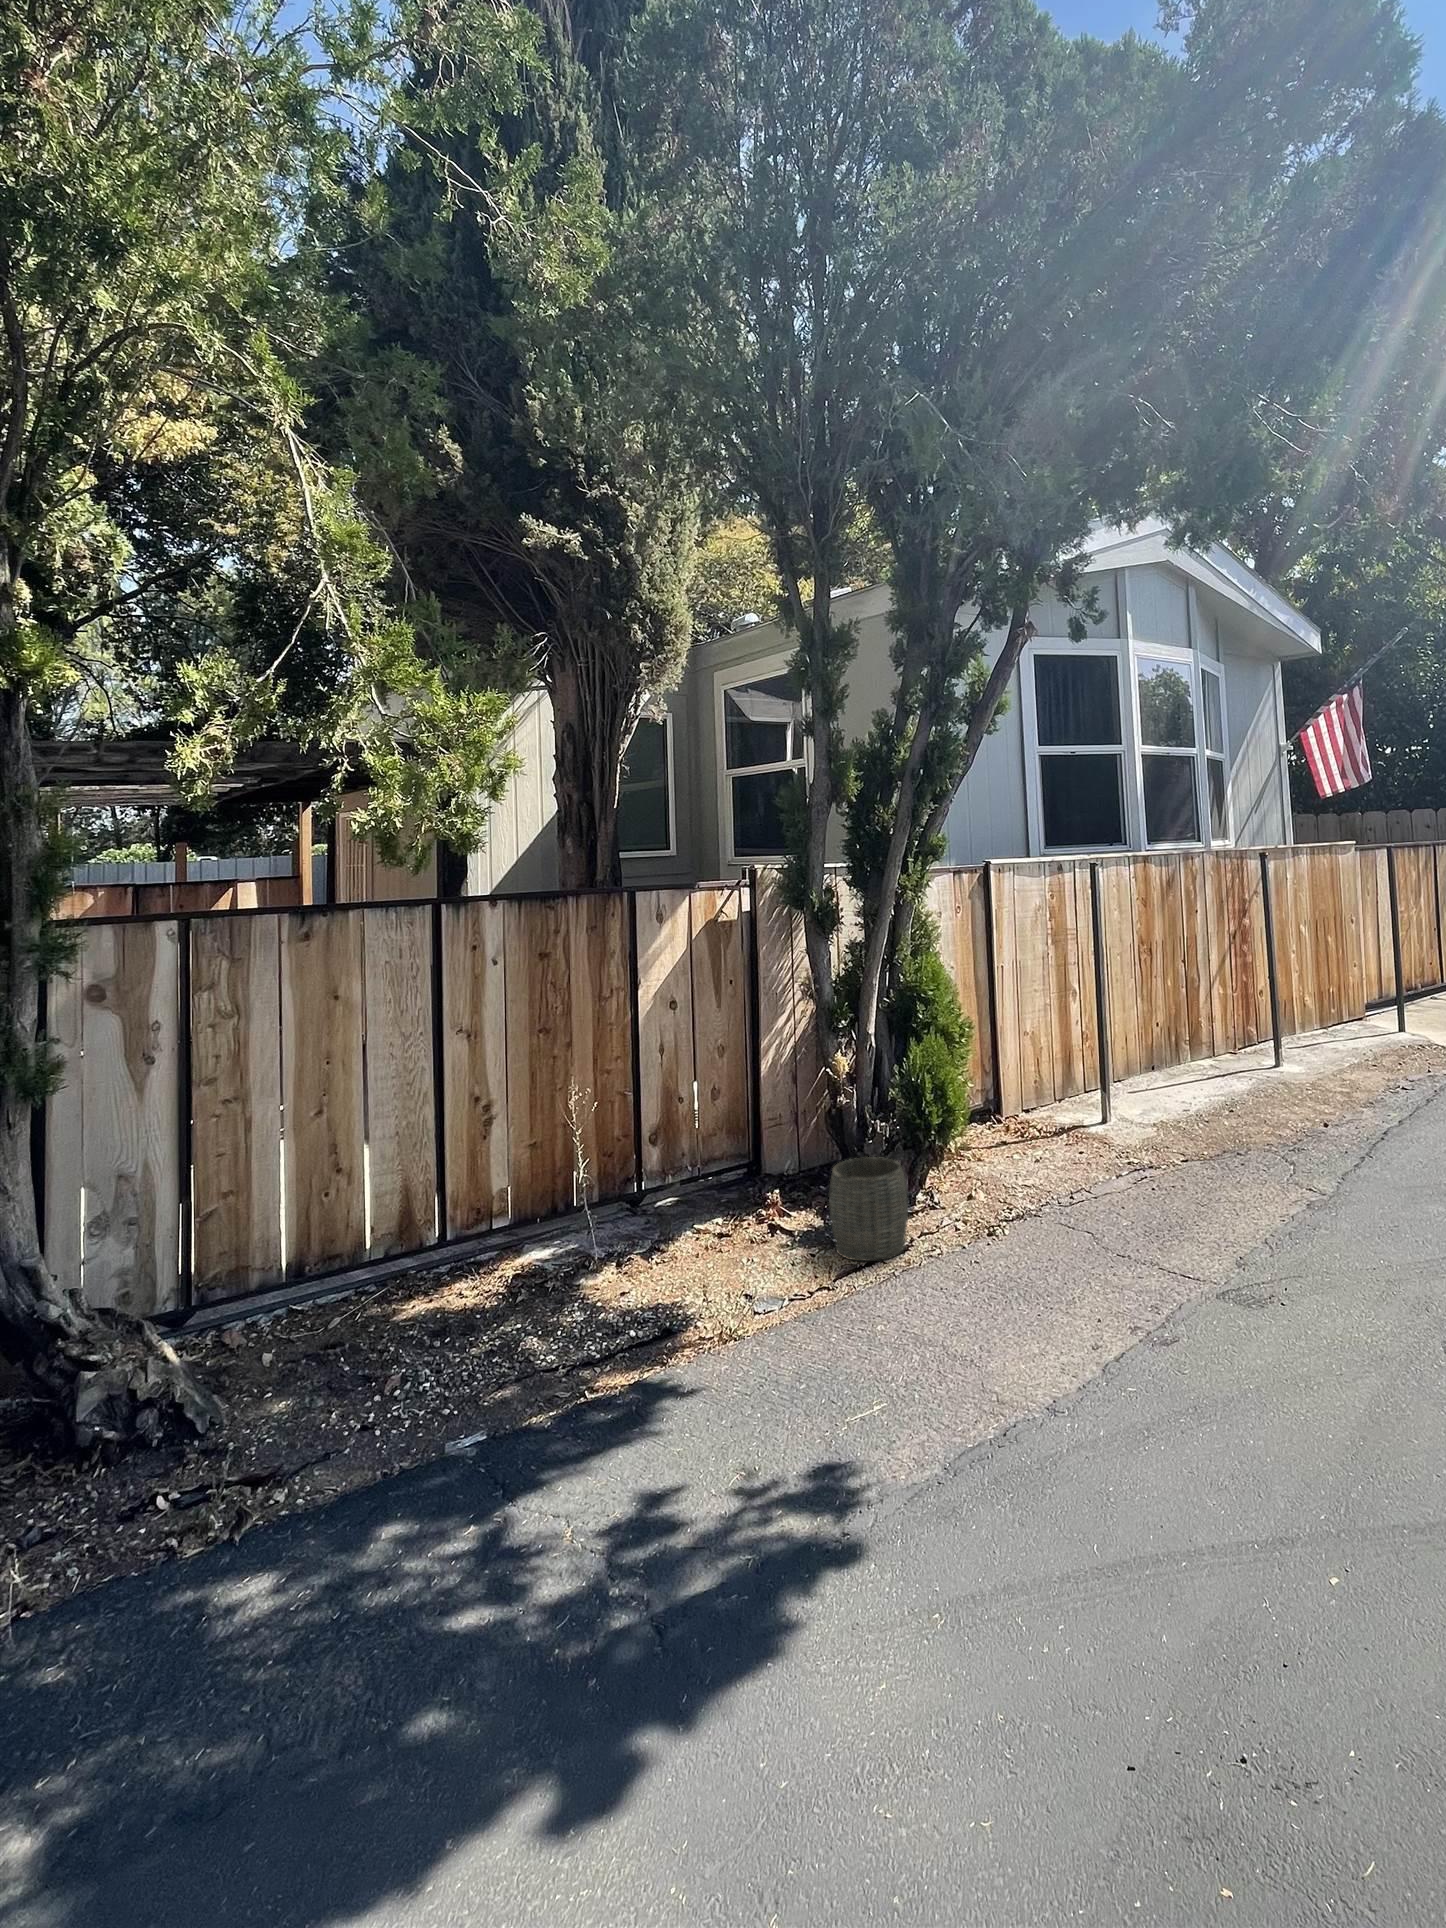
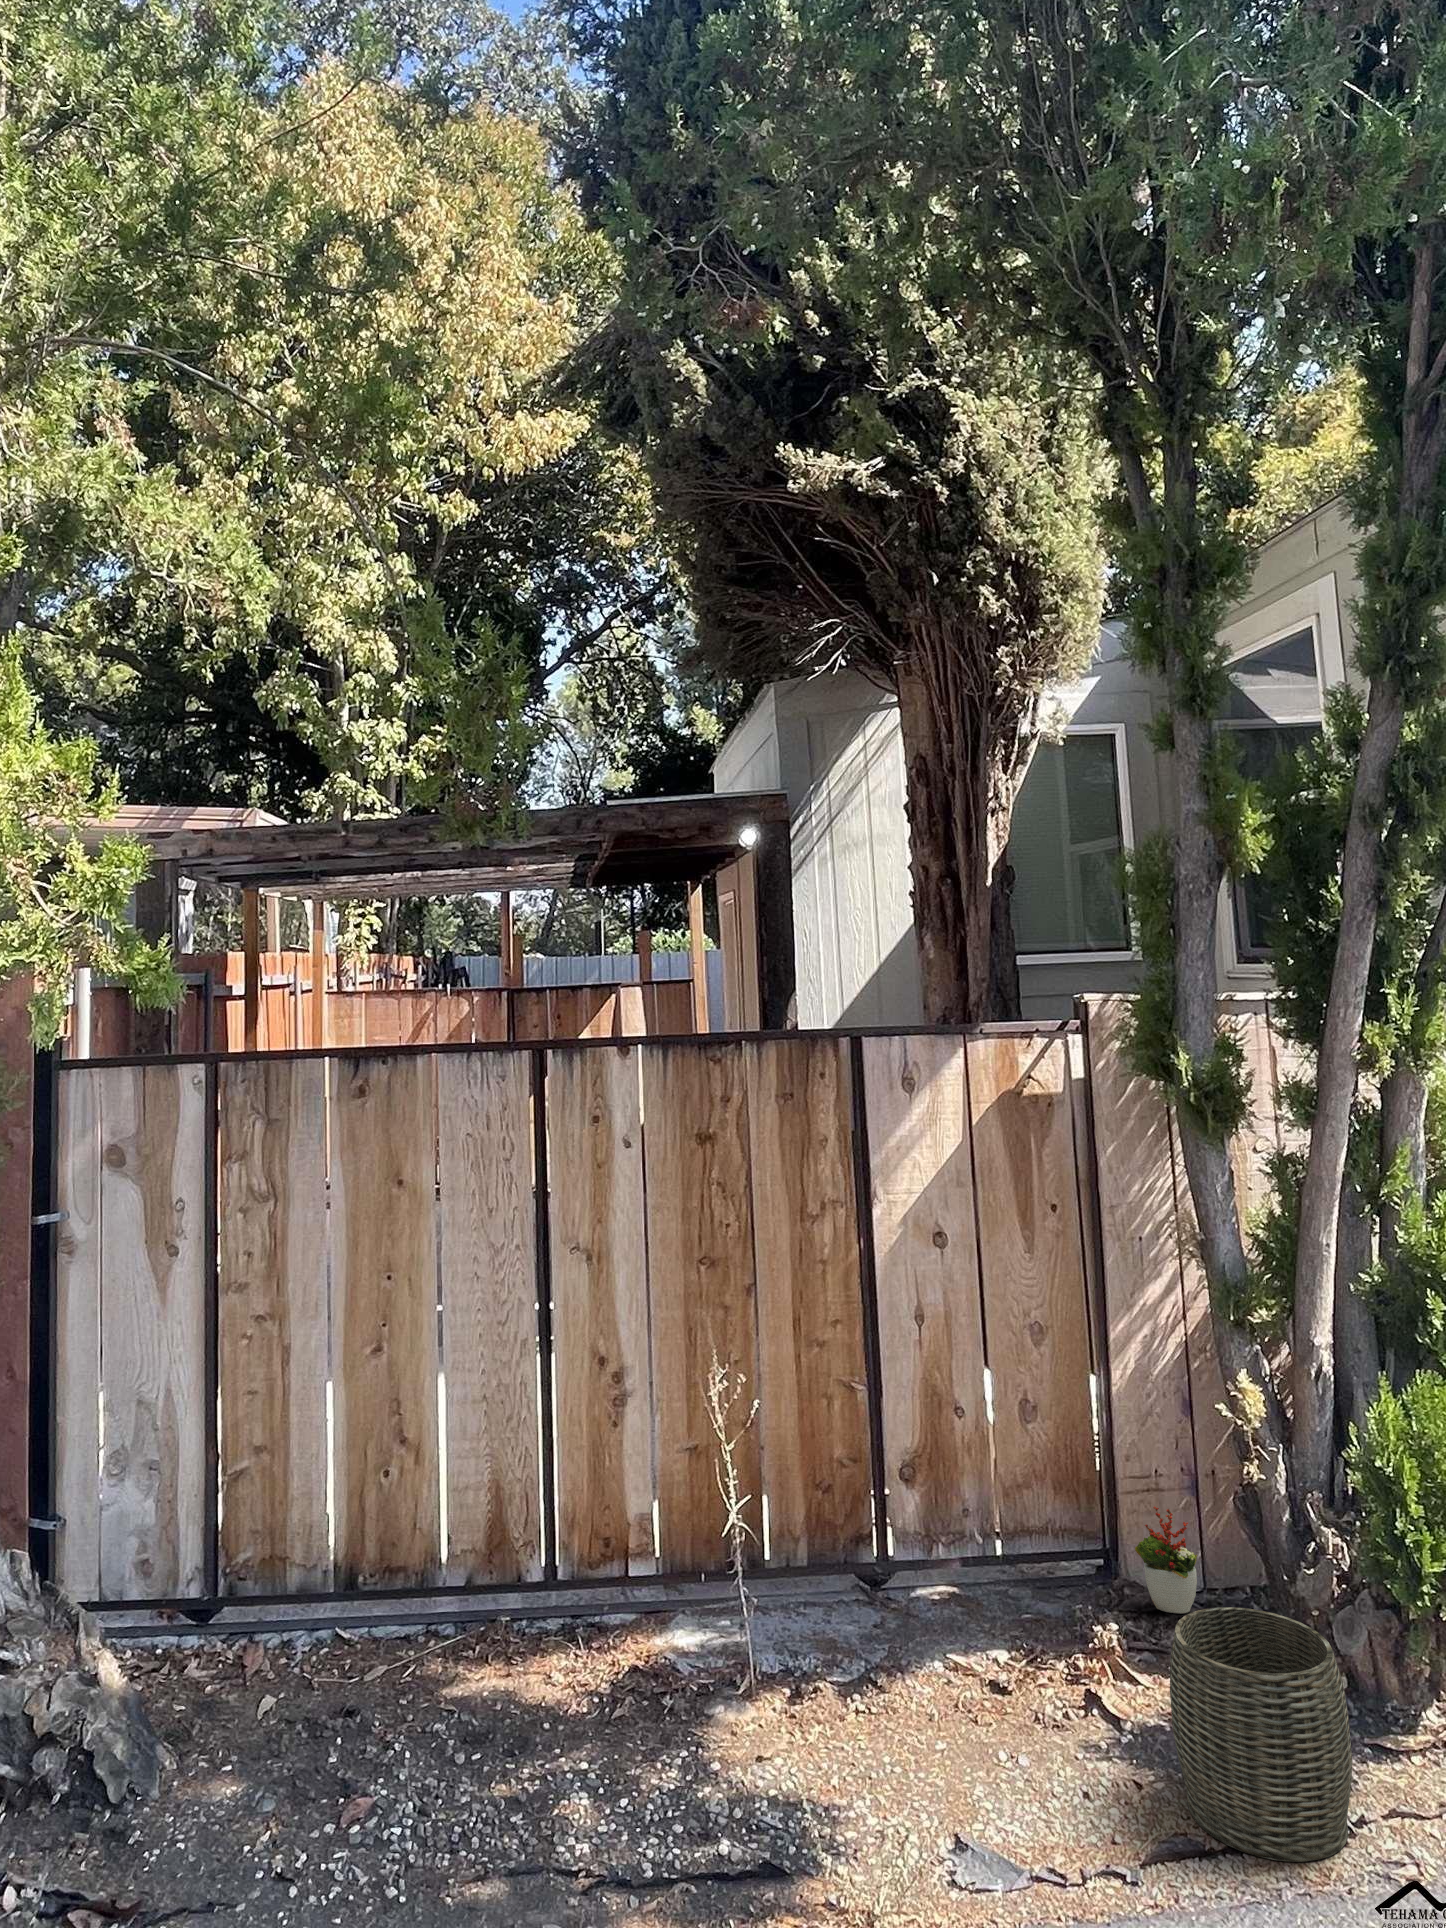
decorative plant: none [778,1134,808,1188] -> present [1135,1507,1197,1613]

